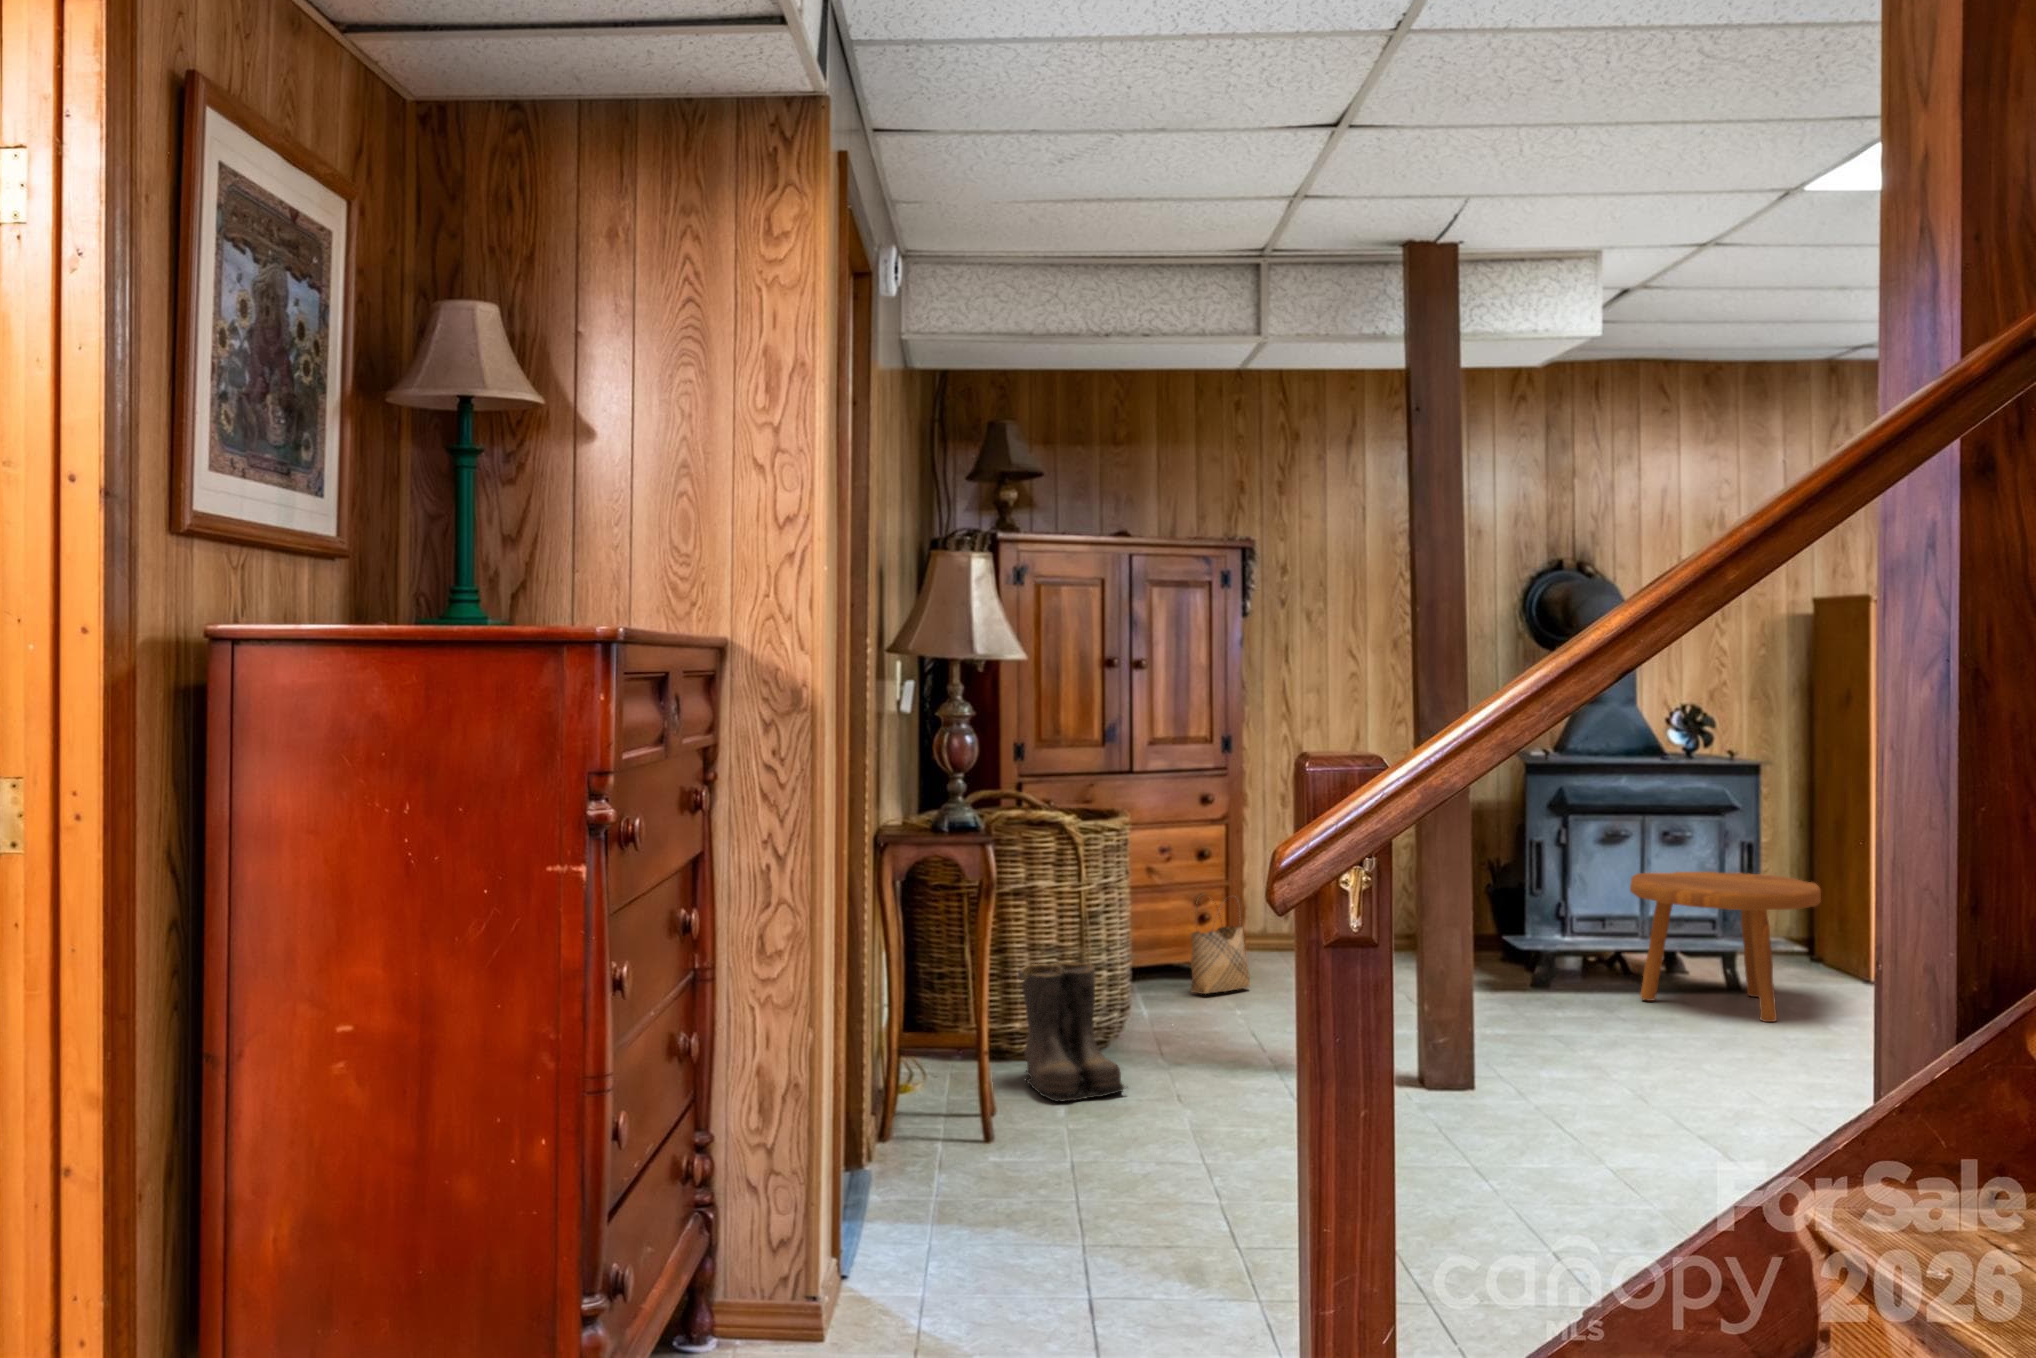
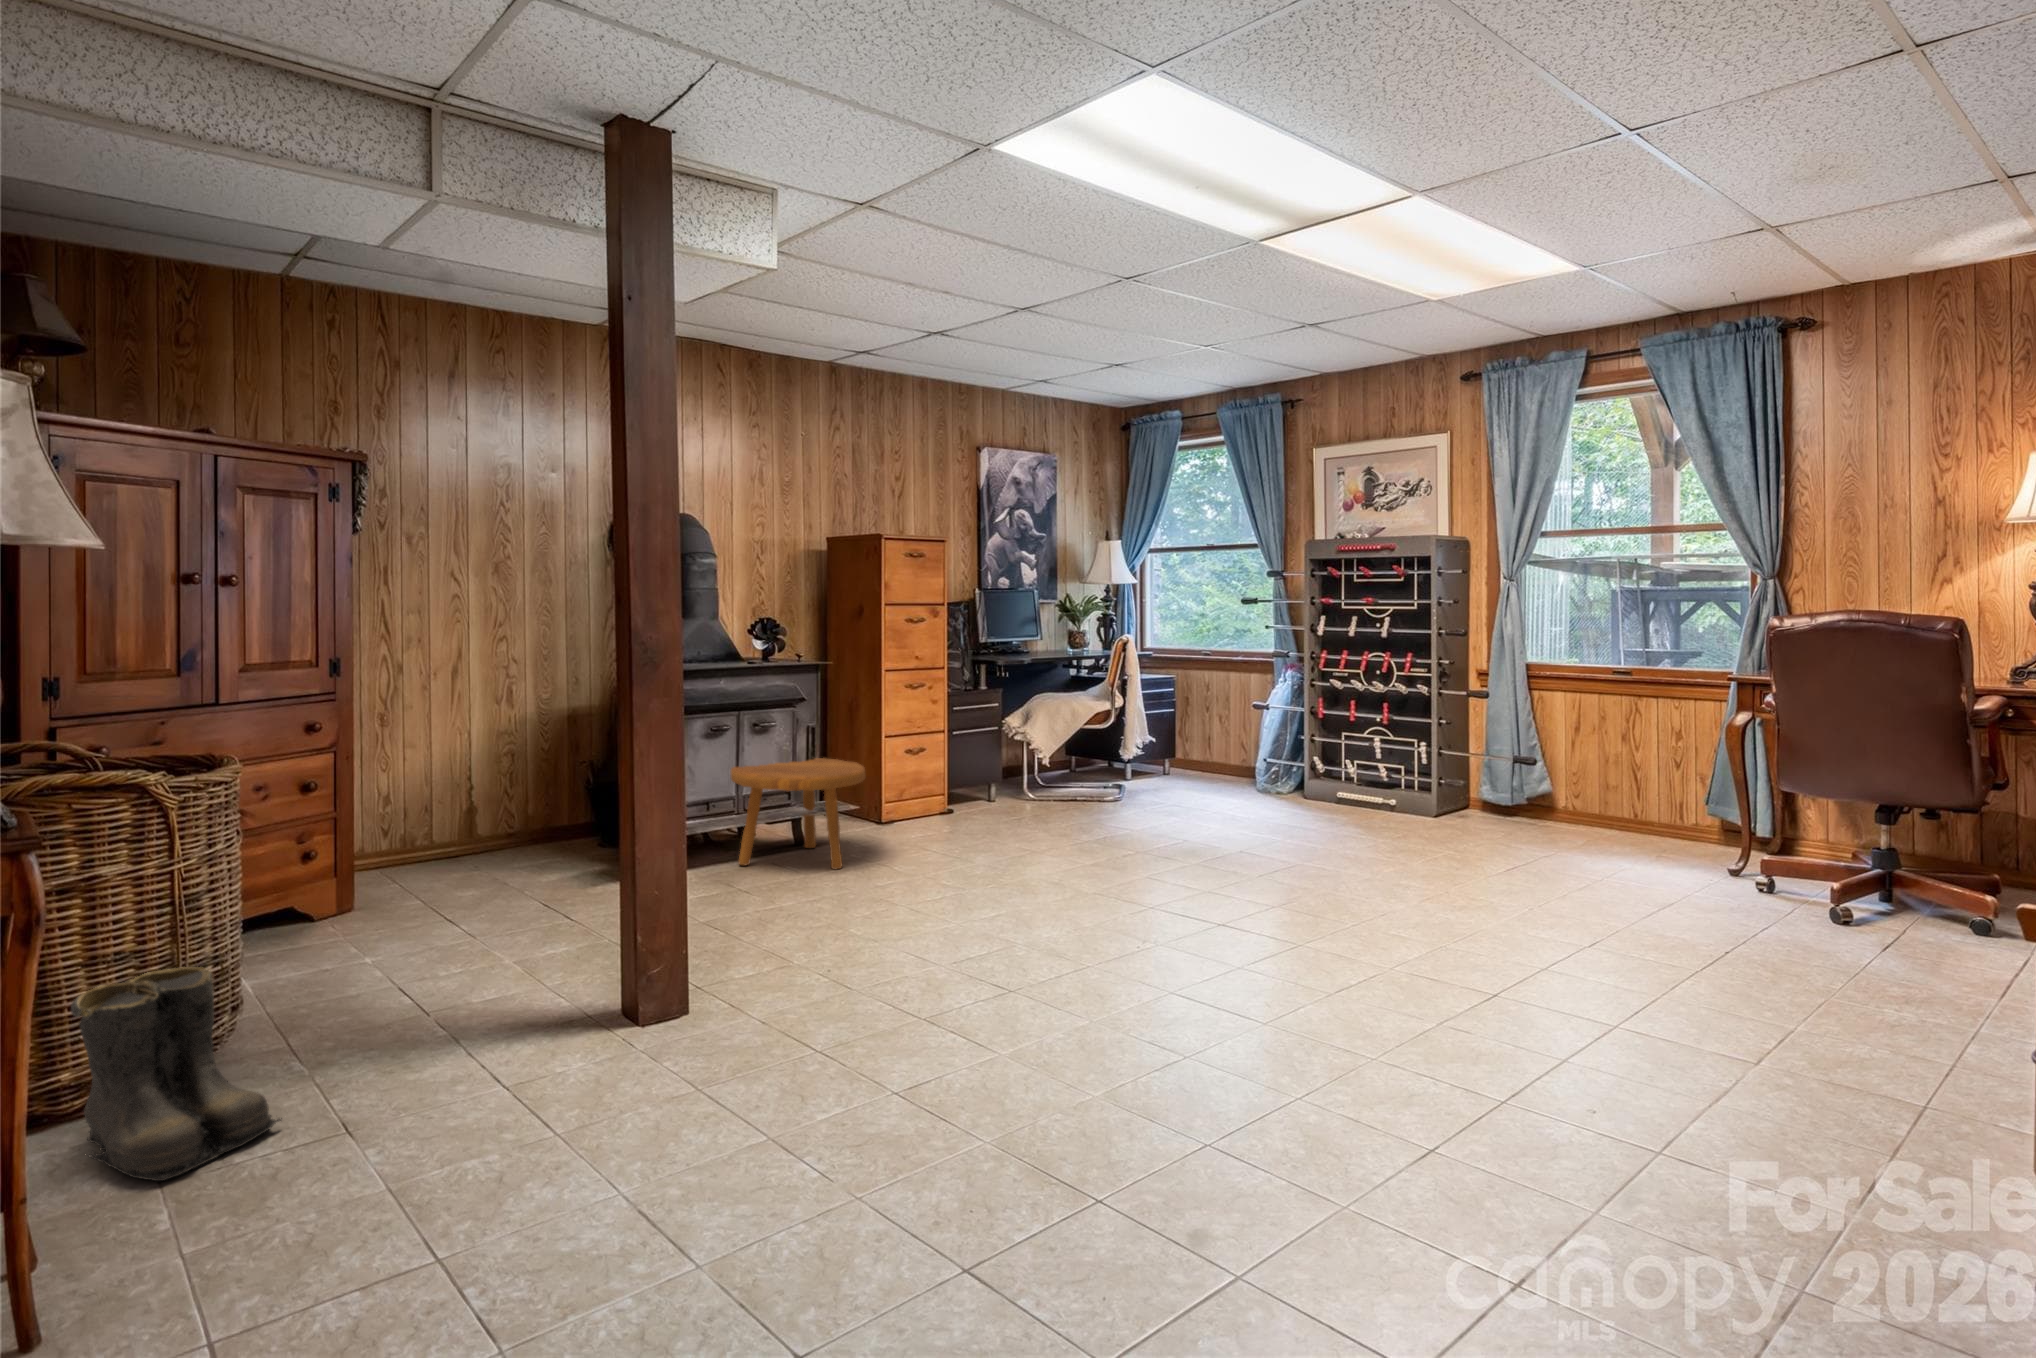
woven basket: present [1191,895,1250,994] -> none [300,831,374,942]

